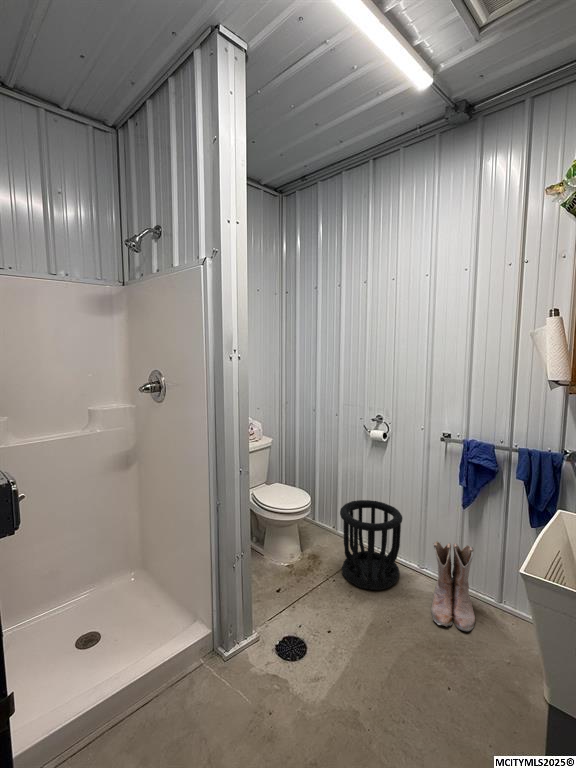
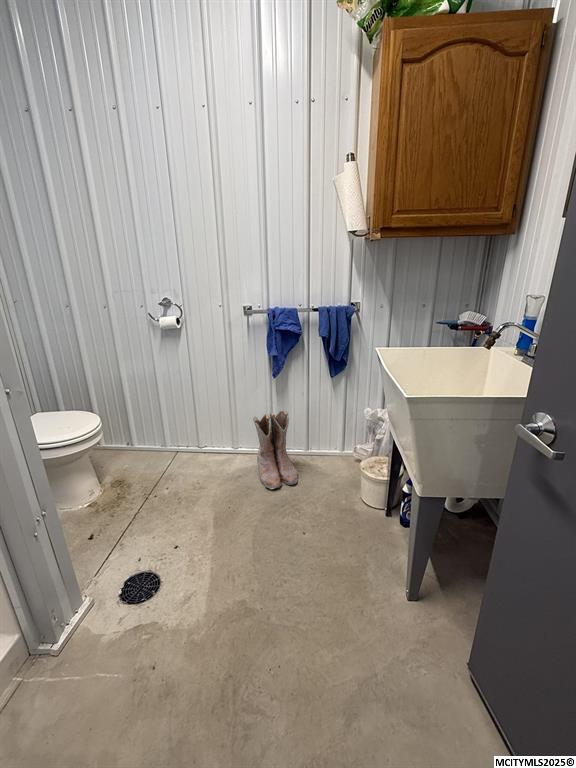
wastebasket: present [340,500,402,590] -> none [145,397,220,490]

